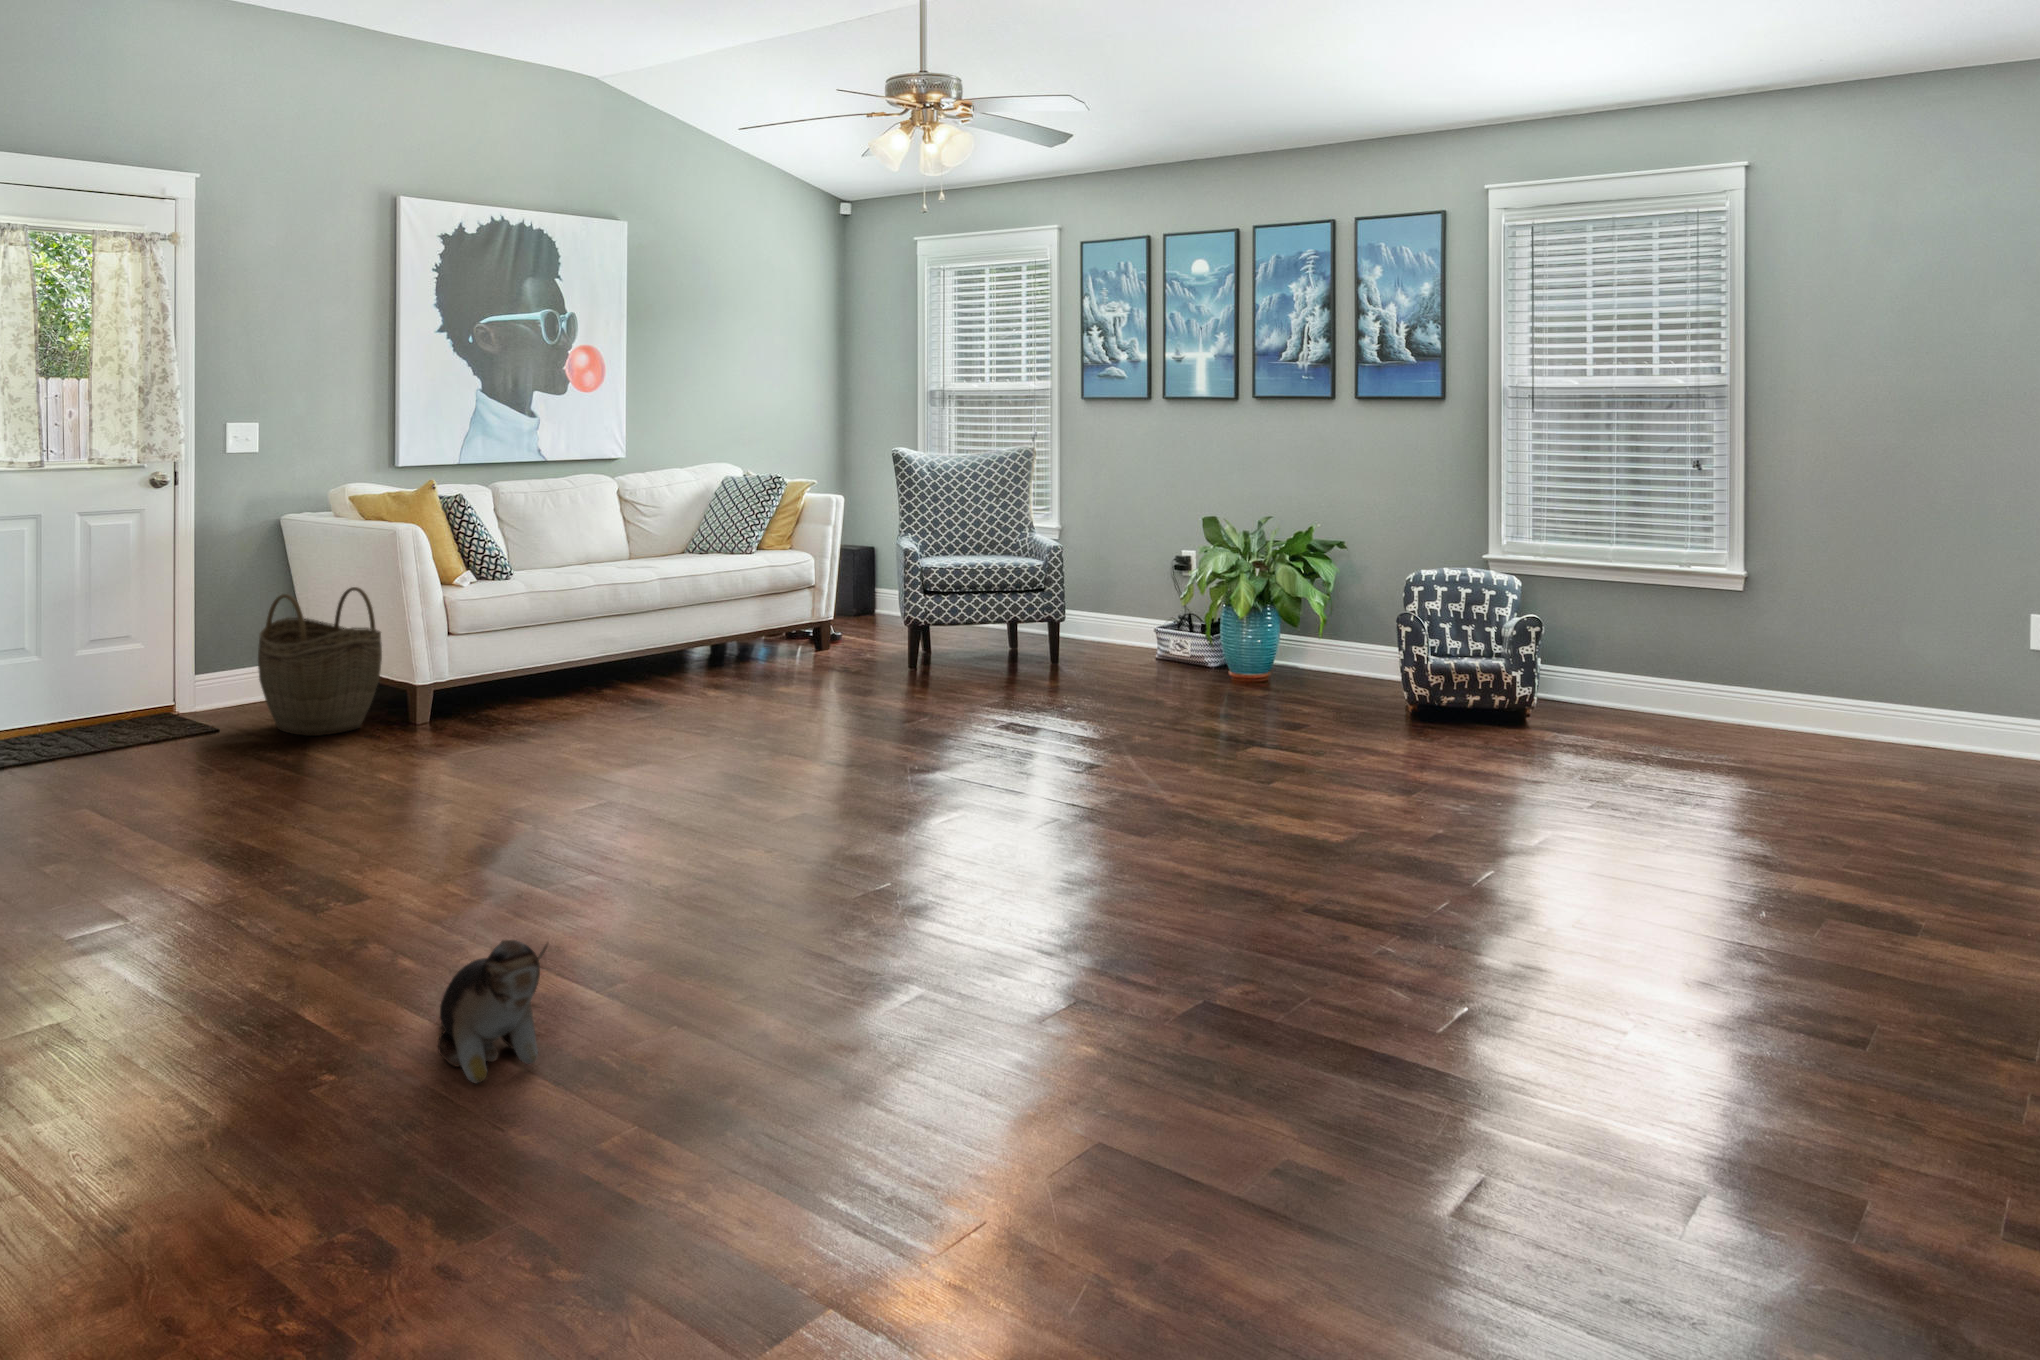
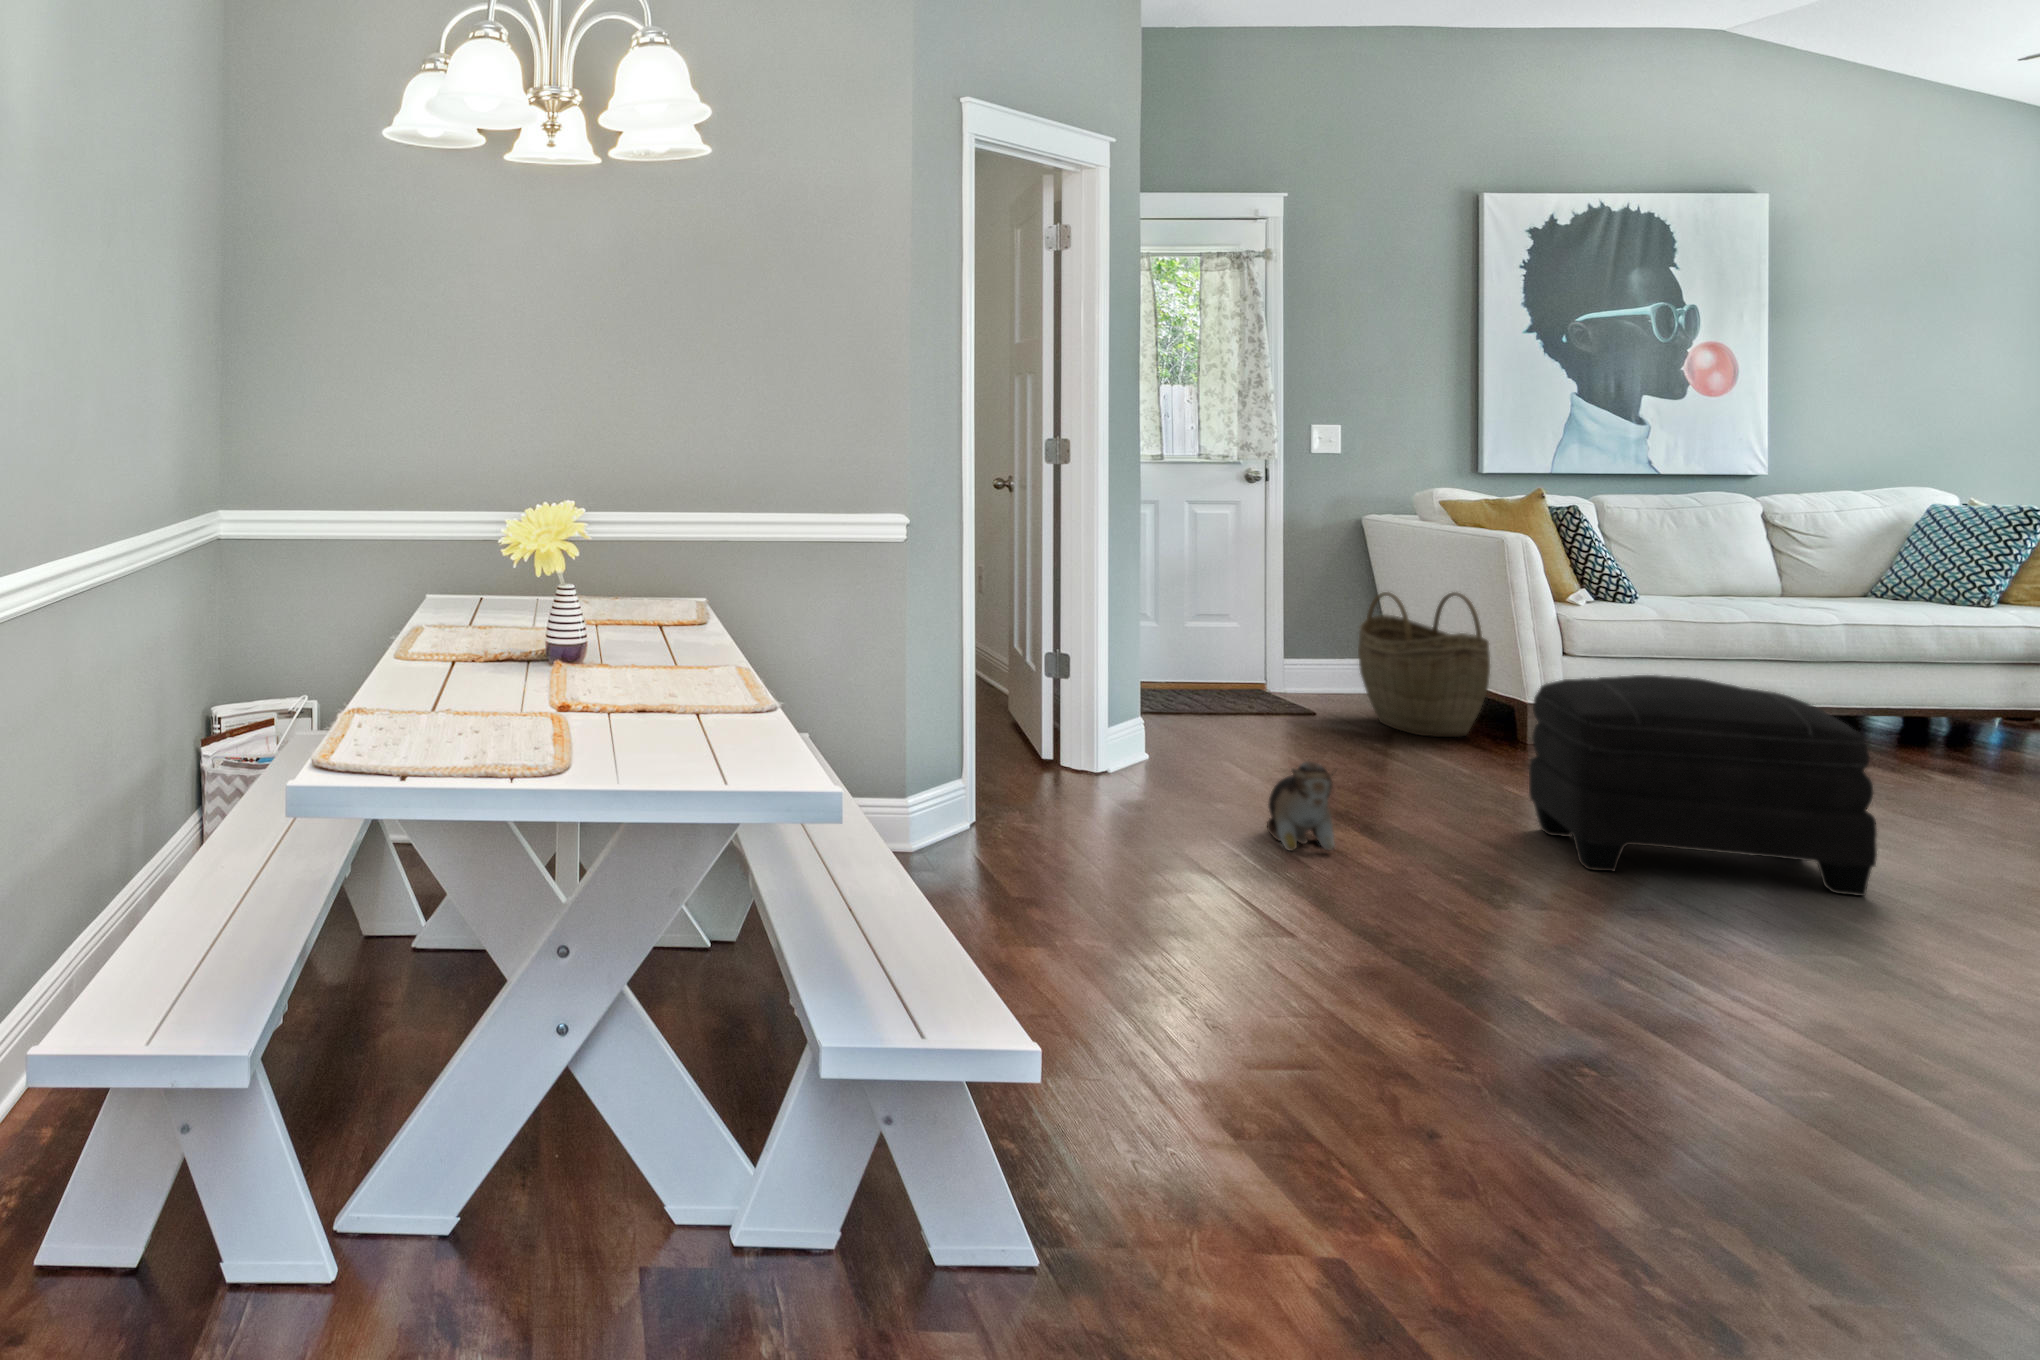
ottoman: none [380,645,639,843] -> present [1529,675,1877,896]
plush toy: present [438,940,548,1083] -> present [1267,761,1334,851]

